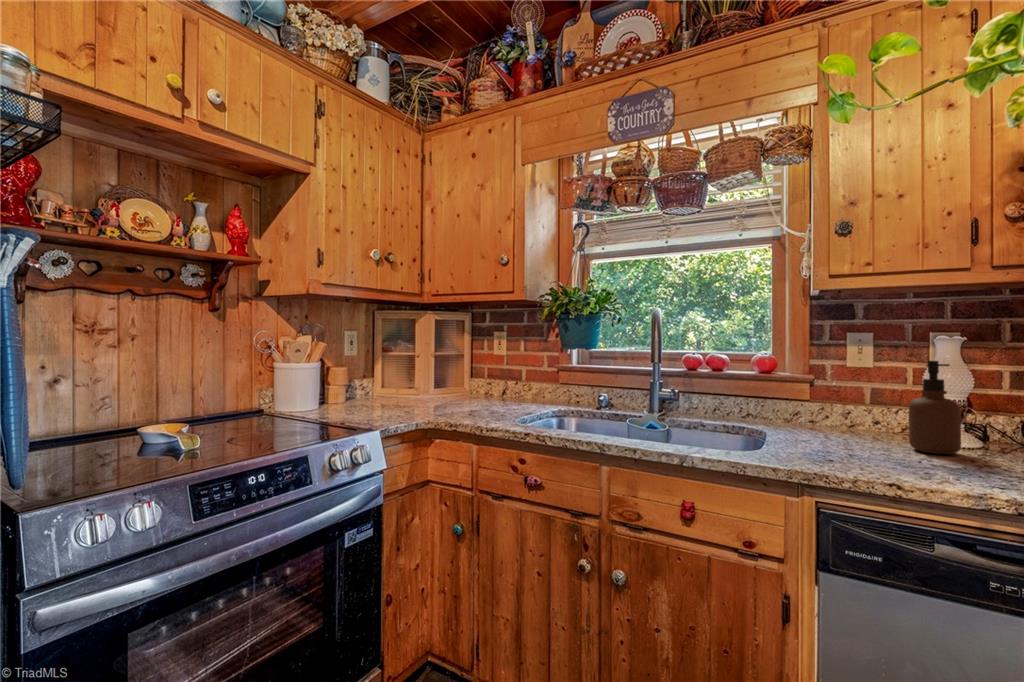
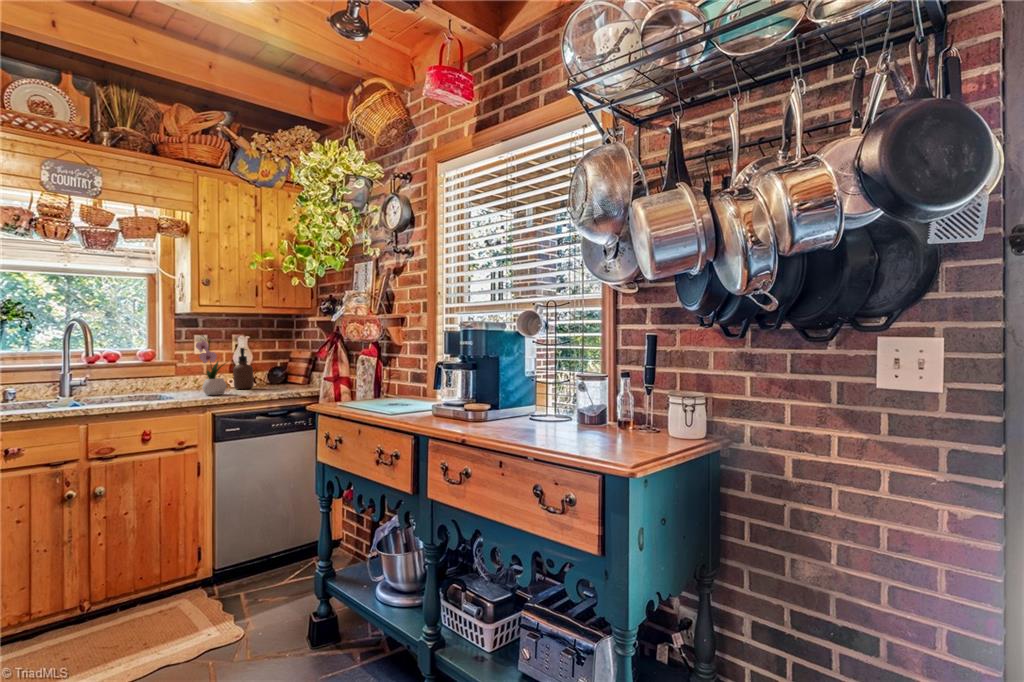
flower arrangement: none [800,325,874,460] -> present [196,332,227,395]

